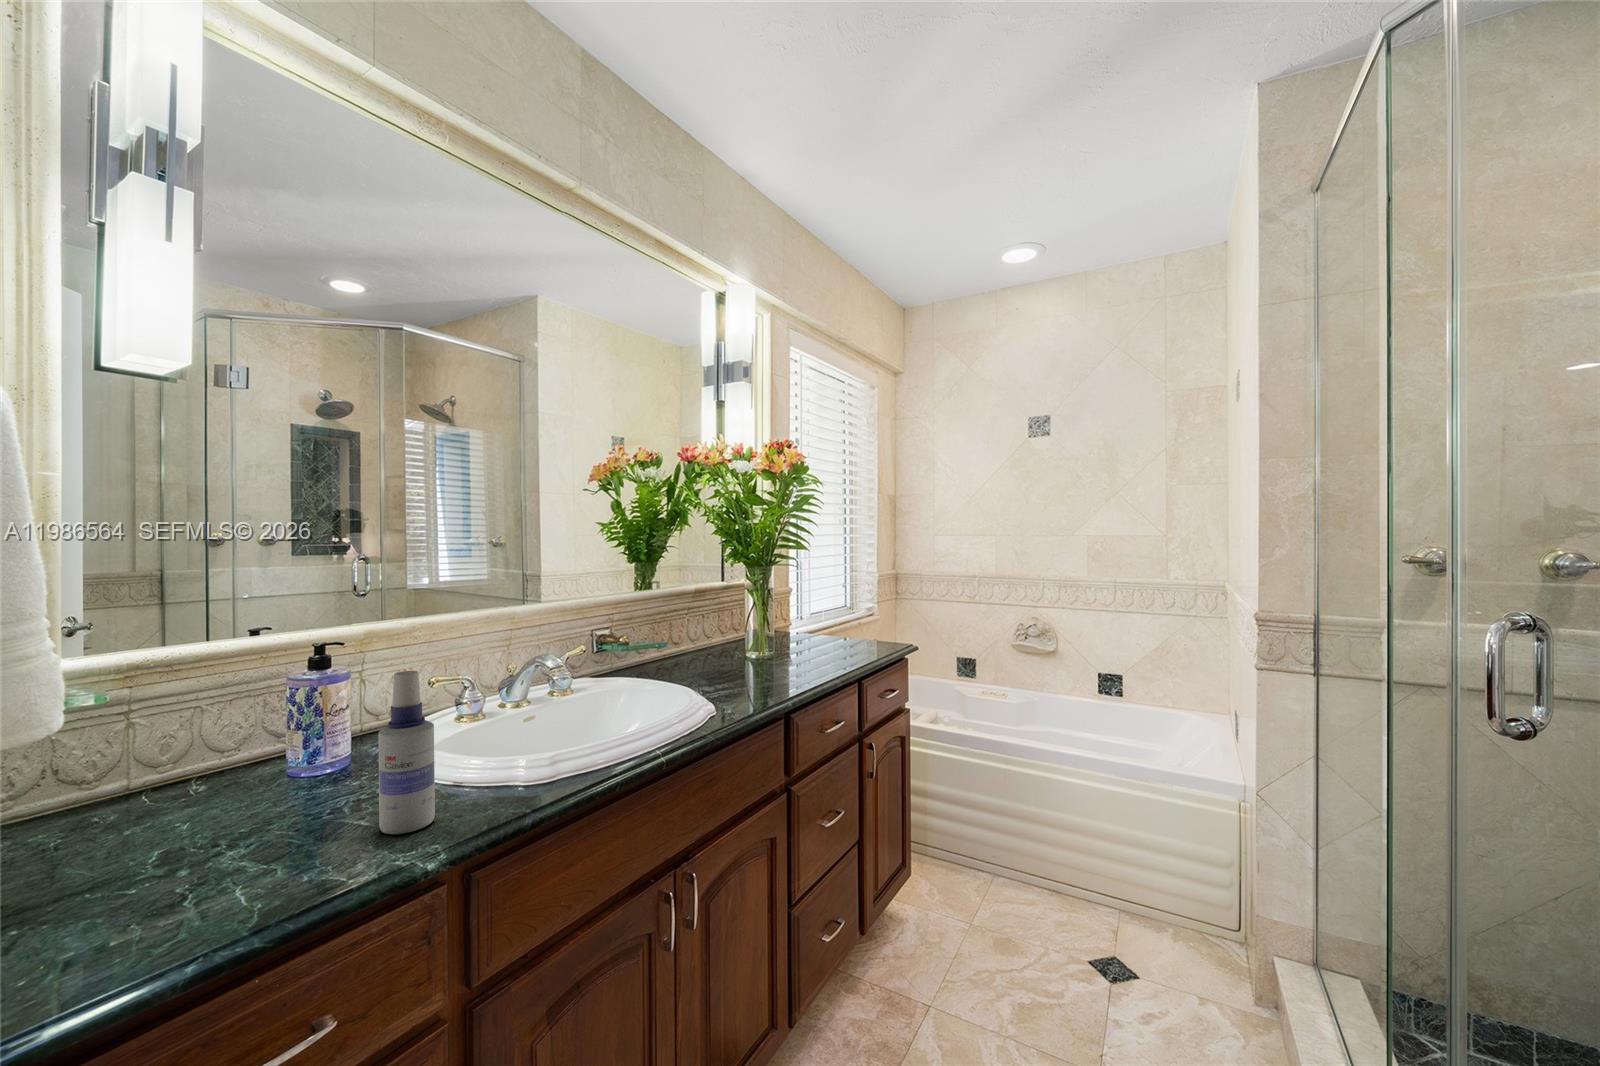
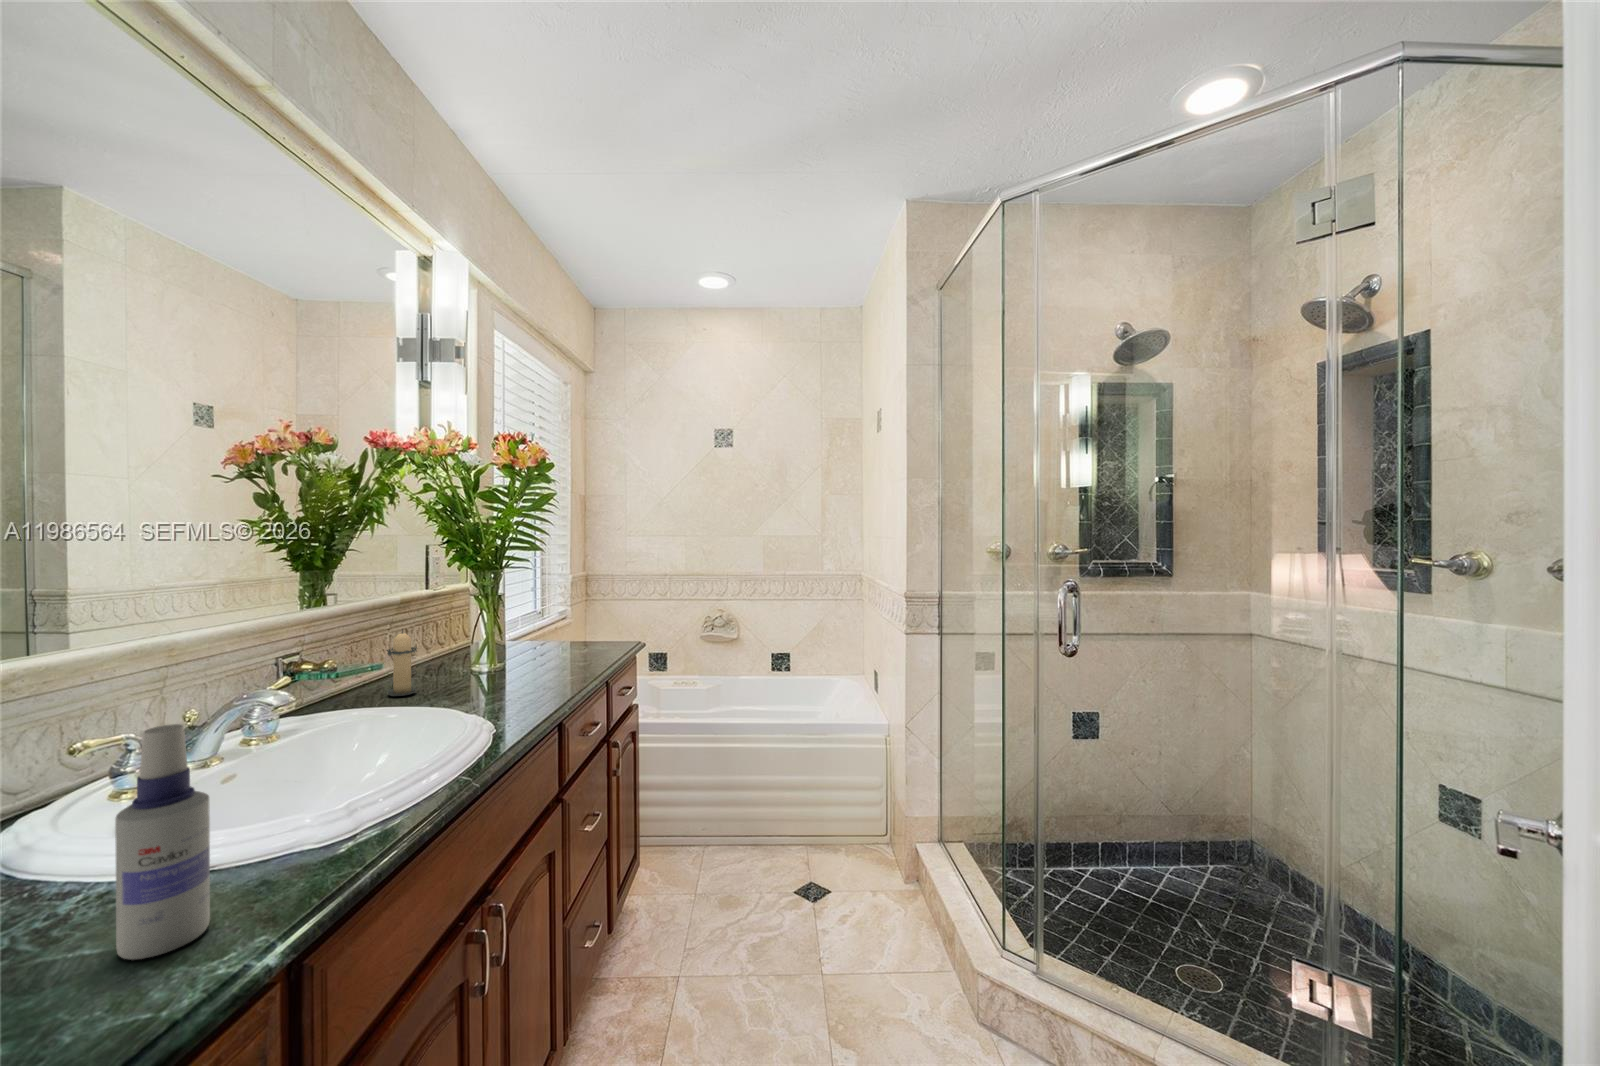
candle: none [665,615,693,673] -> present [386,629,417,696]

